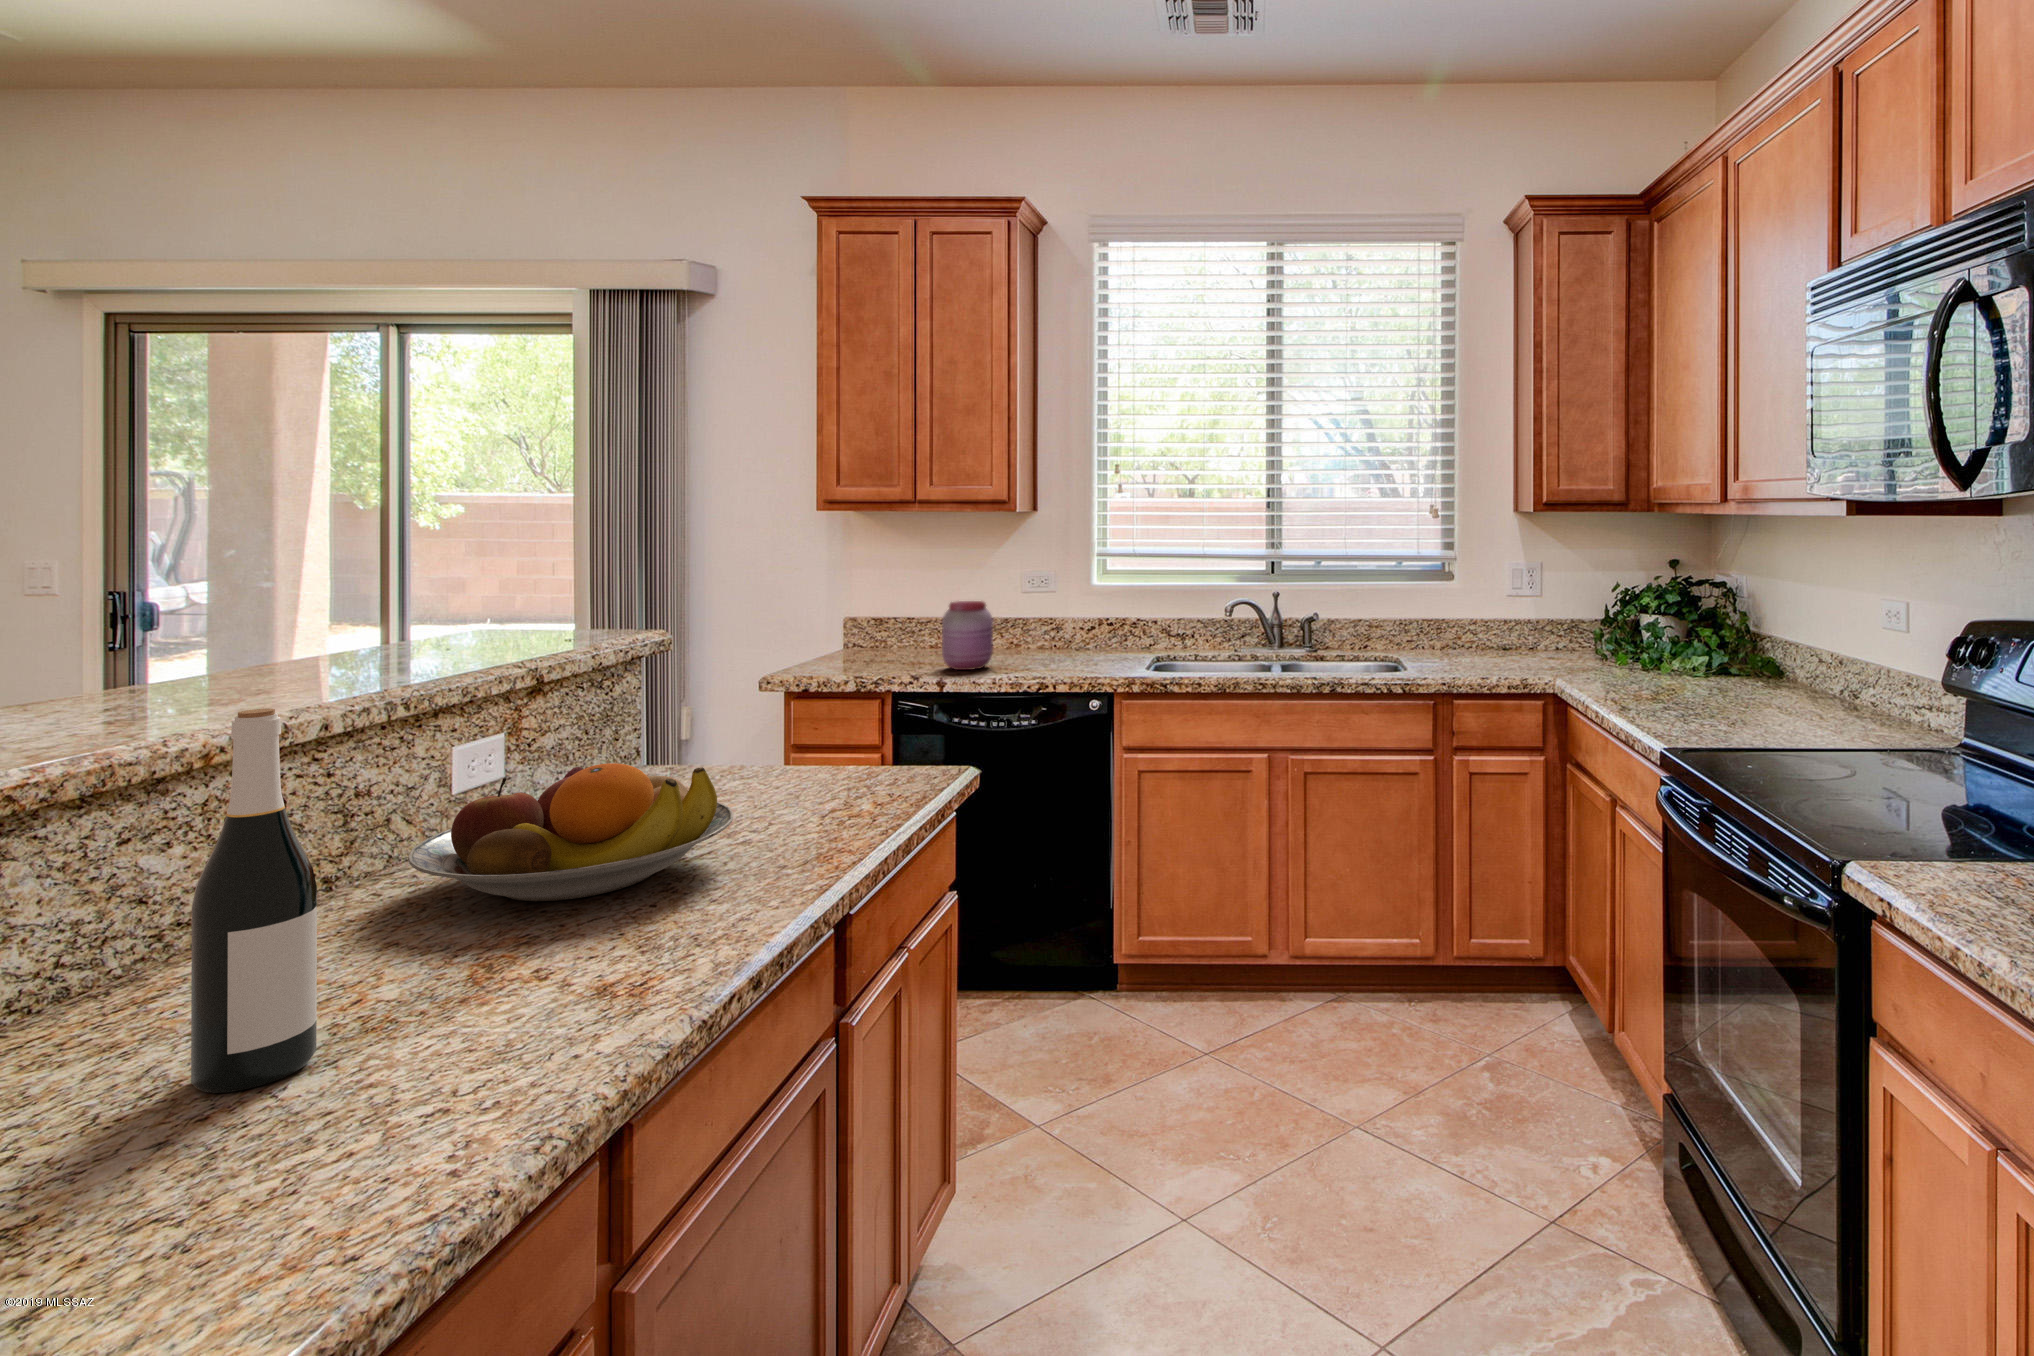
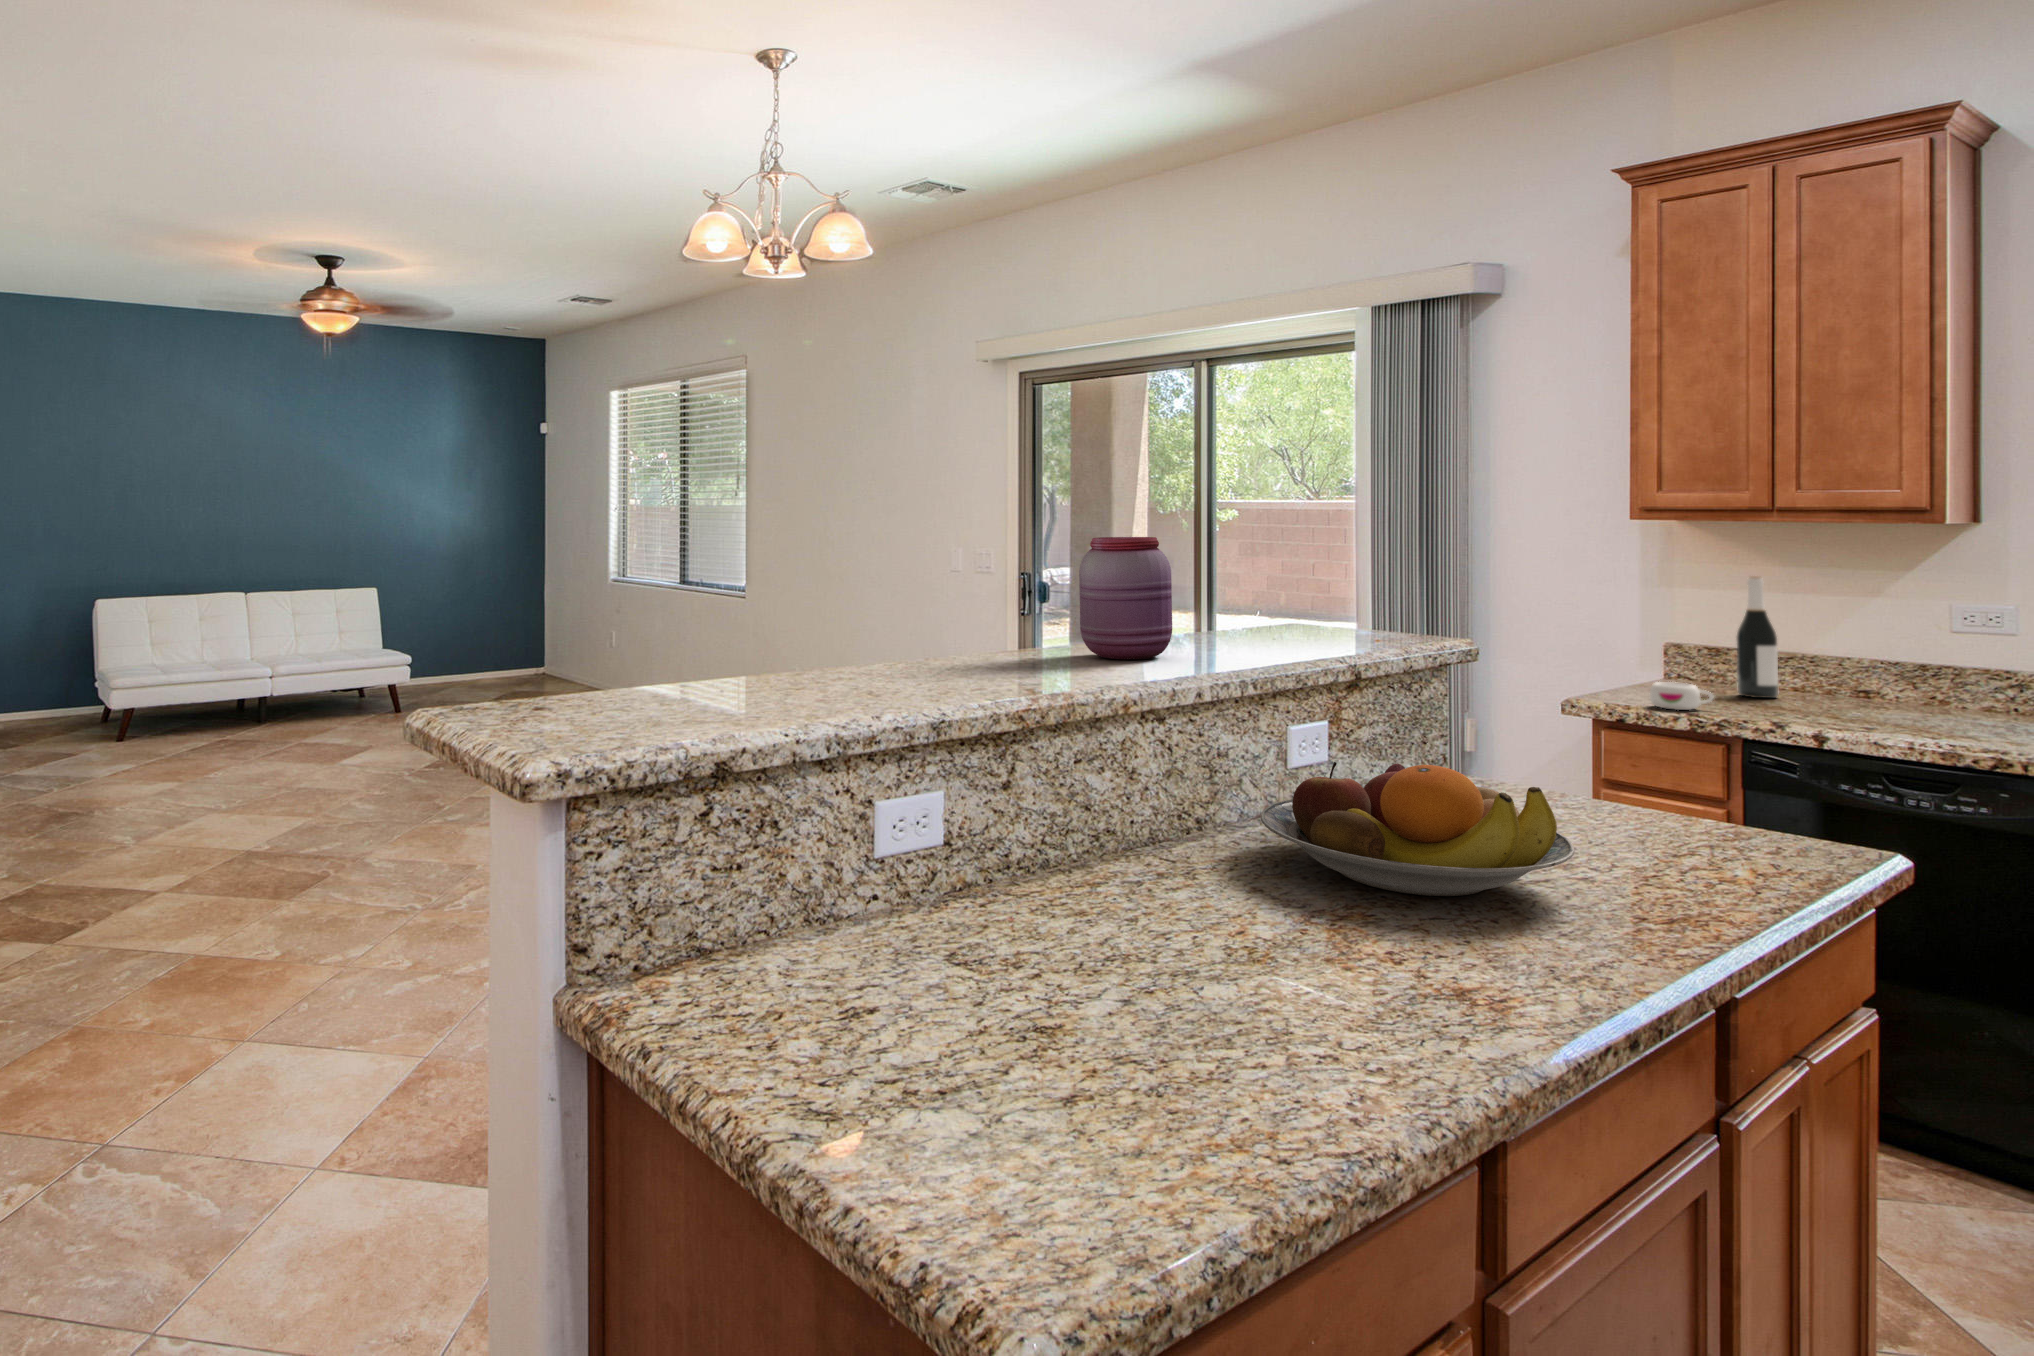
jar: present [942,601,993,670] -> present [1079,537,1172,659]
mug: none [828,654,872,677] -> present [1650,682,1713,710]
wine bottle: present [191,709,317,1093] -> present [1736,576,1778,698]

